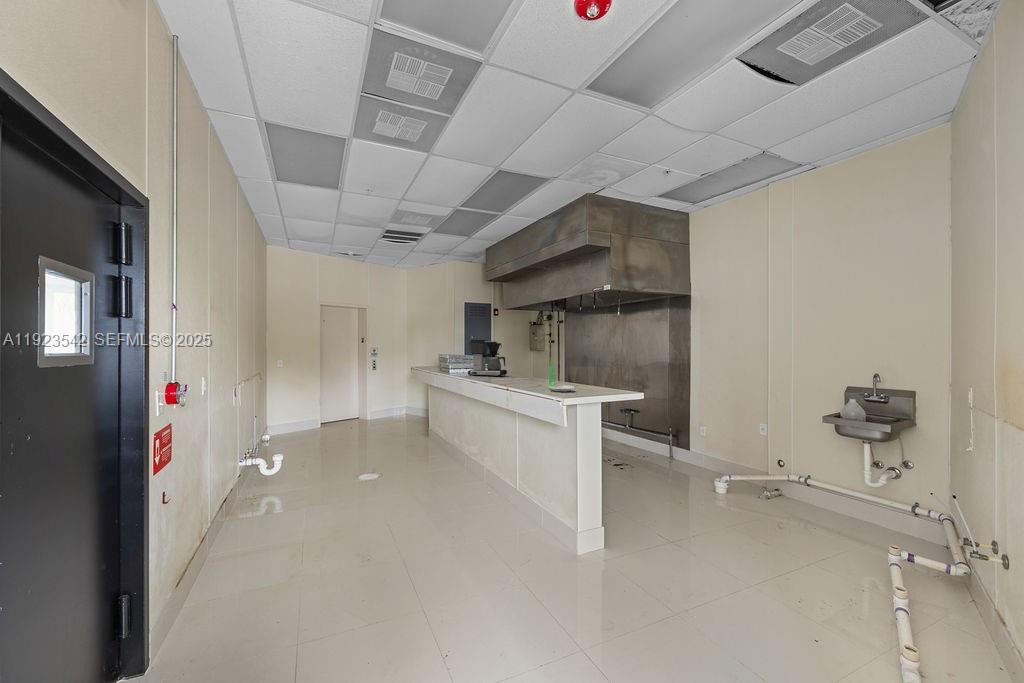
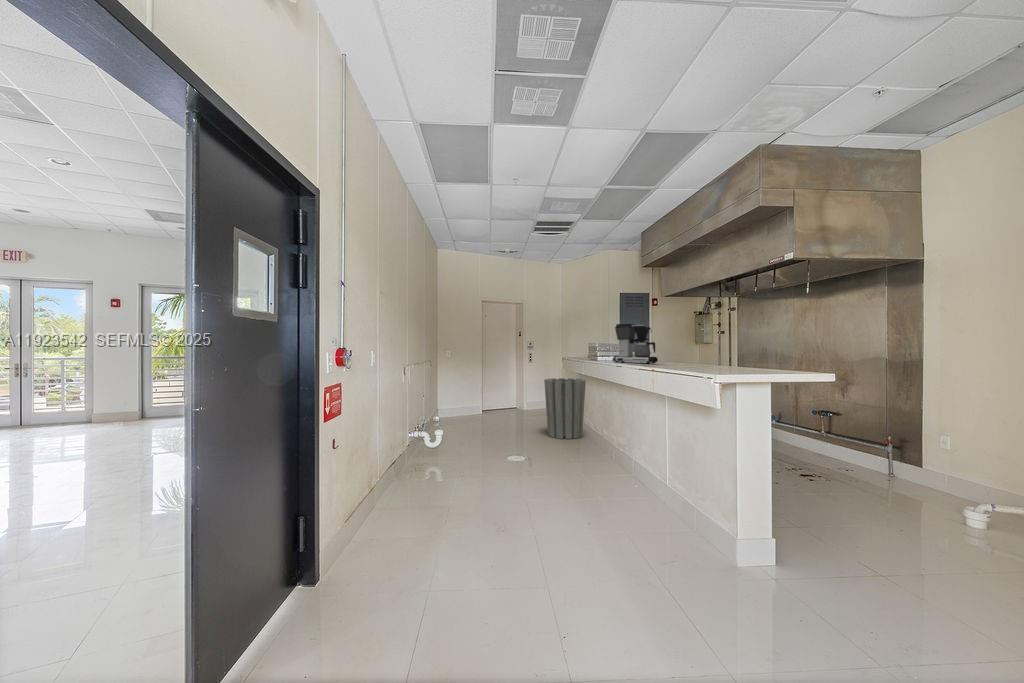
plate: present [548,358,575,391] -> none [700,336,735,375]
trash can: none [396,388,438,450] -> present [544,378,586,439]

